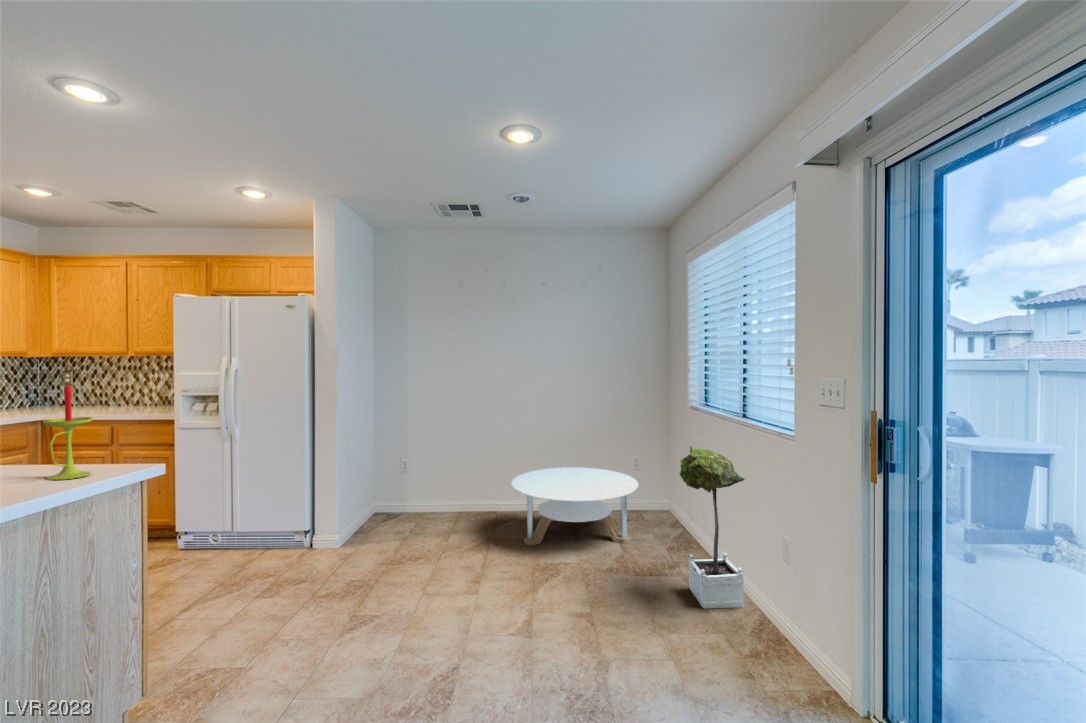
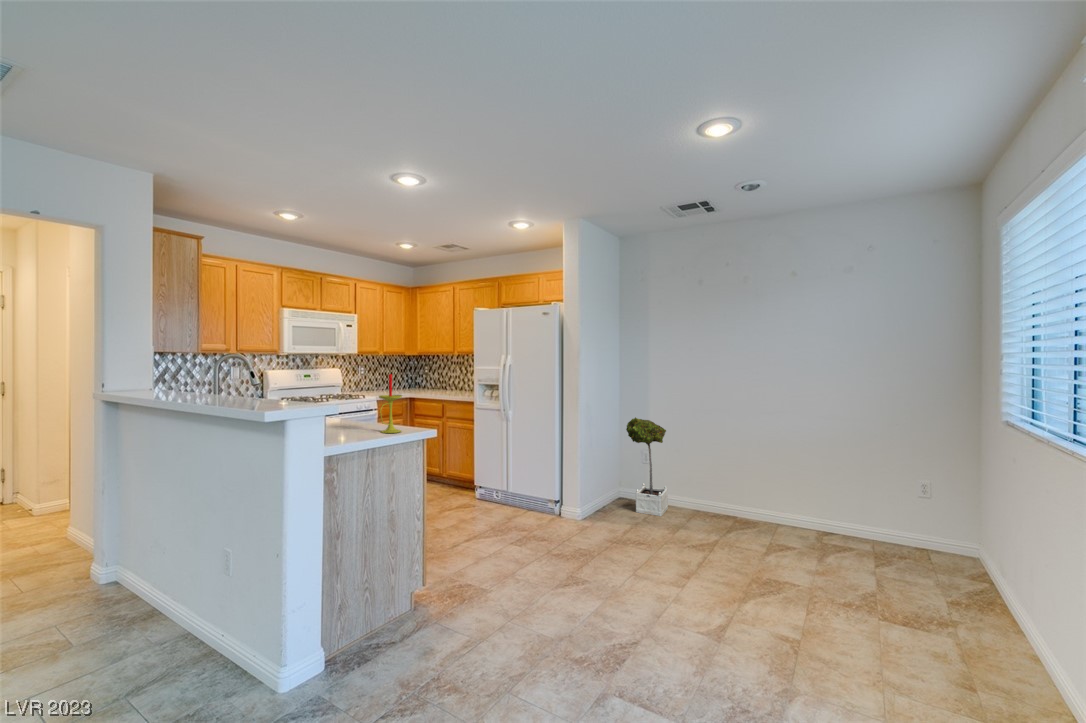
potted tree: present [680,446,745,608] -> present [626,417,668,516]
round table: present [512,467,638,545] -> none [743,478,912,583]

